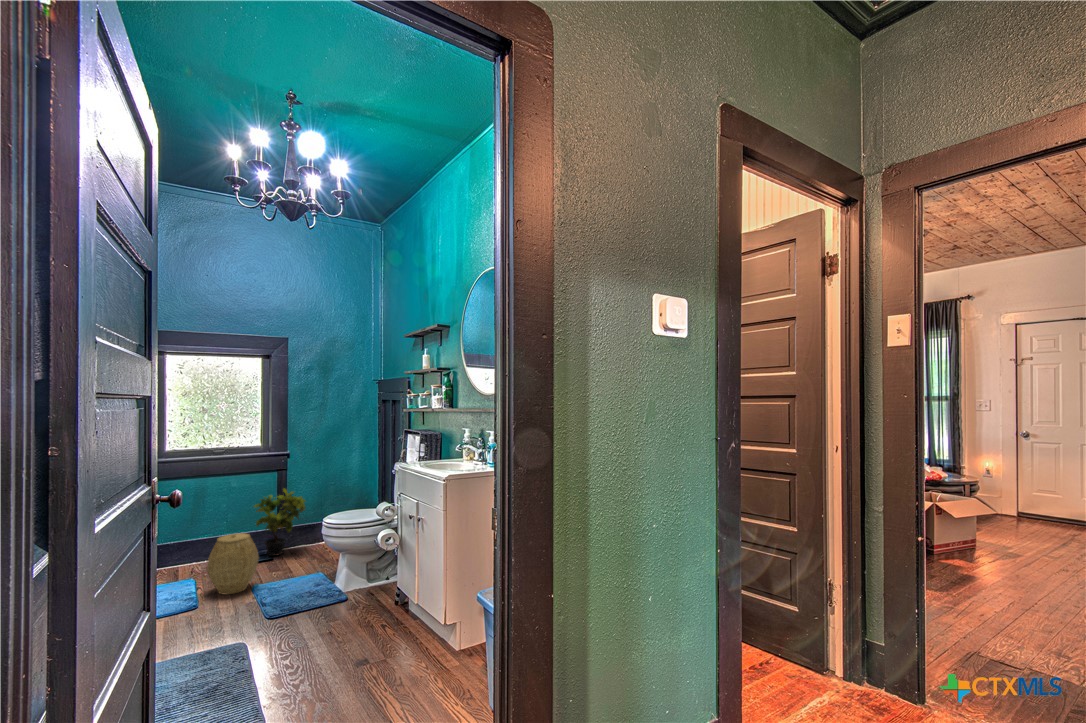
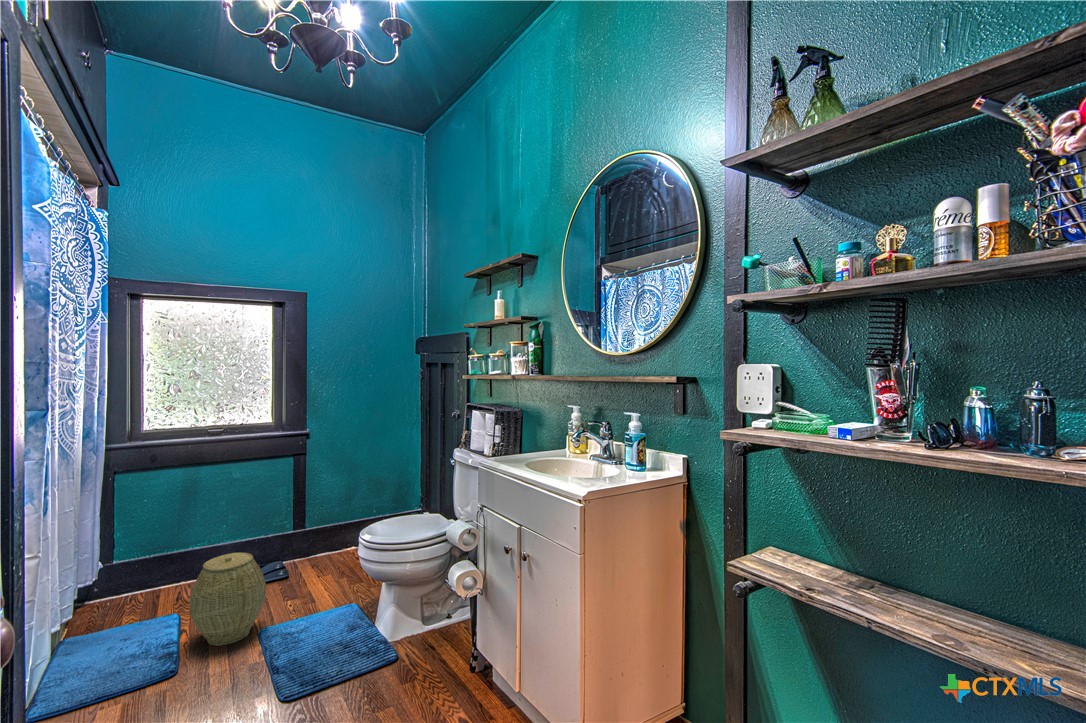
potted plant: present [254,489,306,556] -> none [262,479,333,570]

